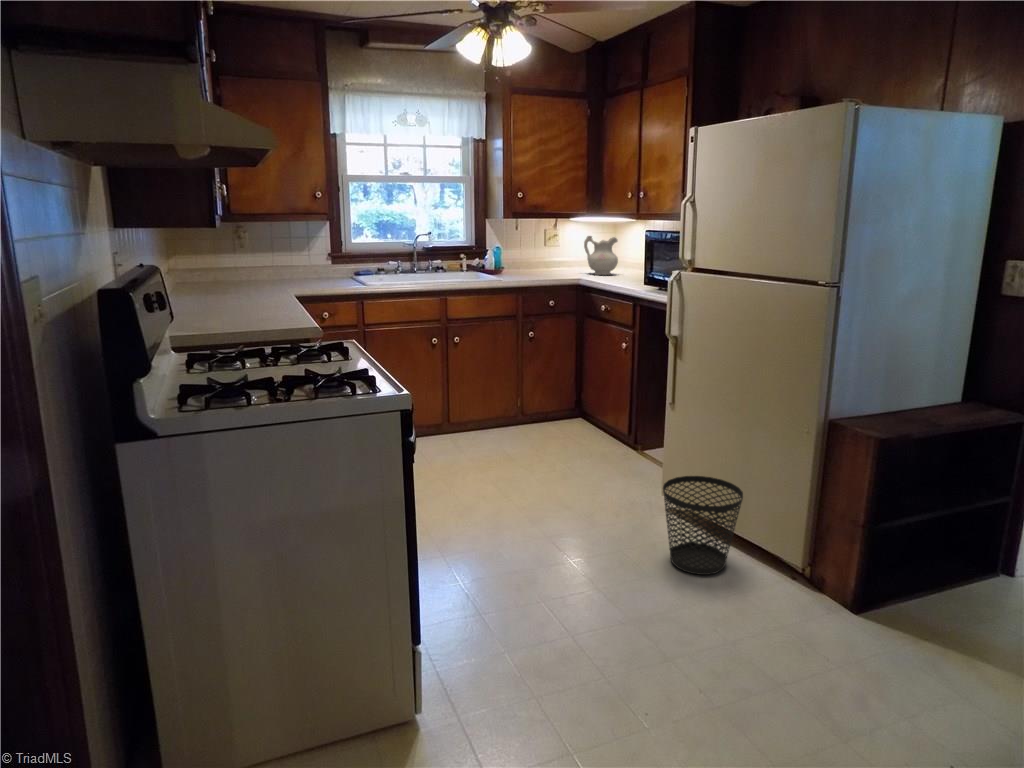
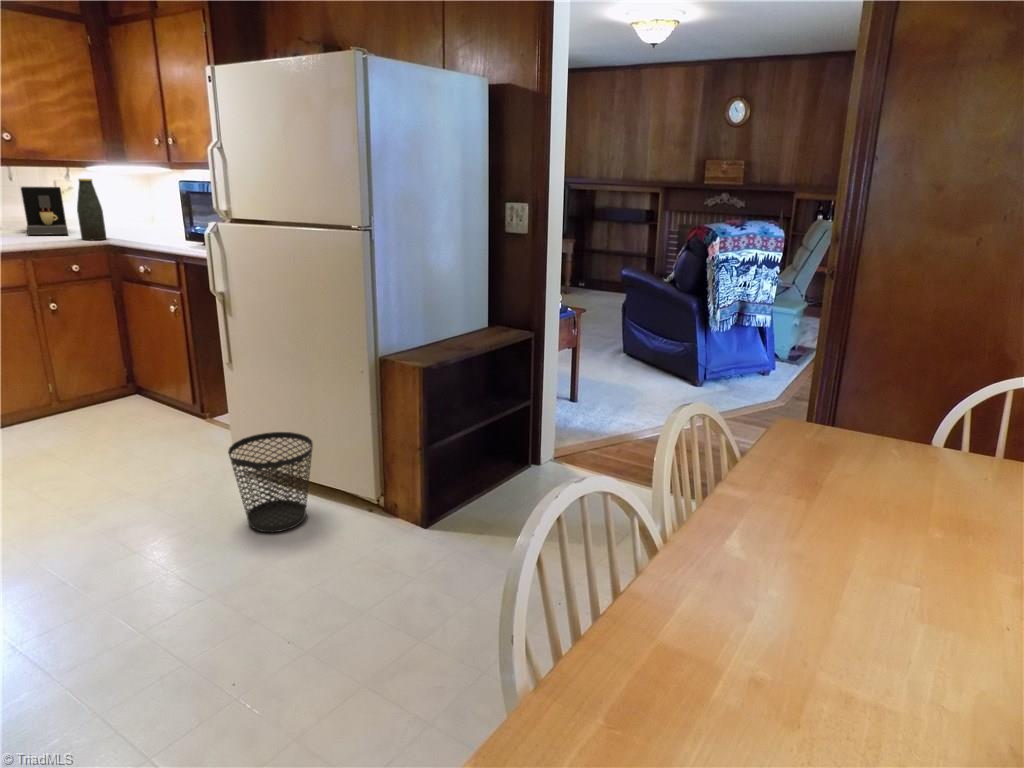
bottle: none [560,229,579,281] -> present [77,179,107,240]
coffee maker: none [521,235,550,275] -> present [21,187,68,235]
ceramic pitcher: present [584,236,618,275] -> none [109,188,155,233]

